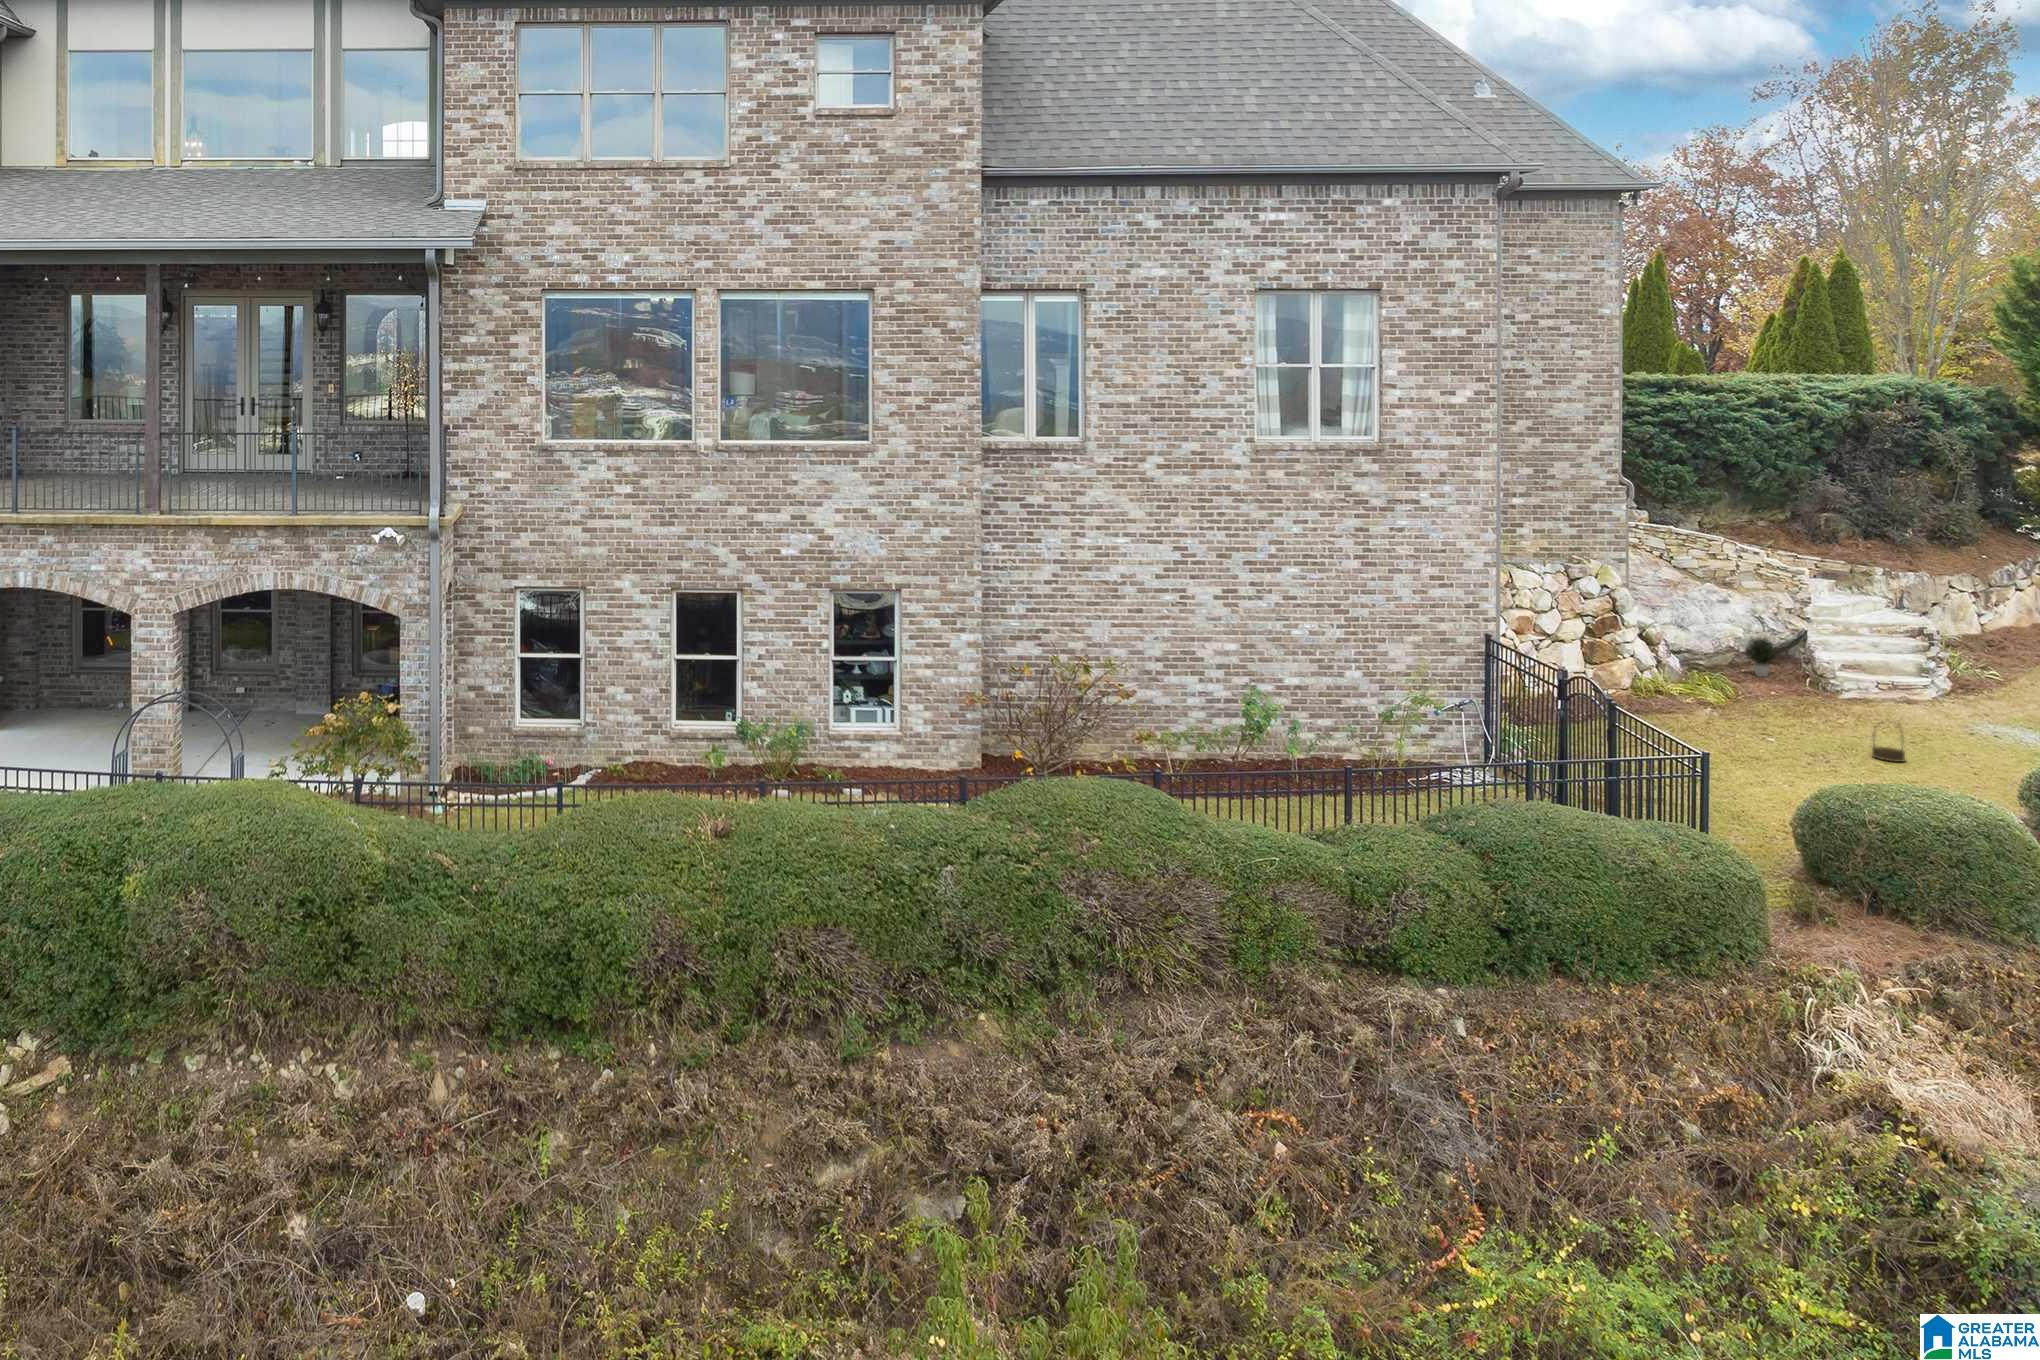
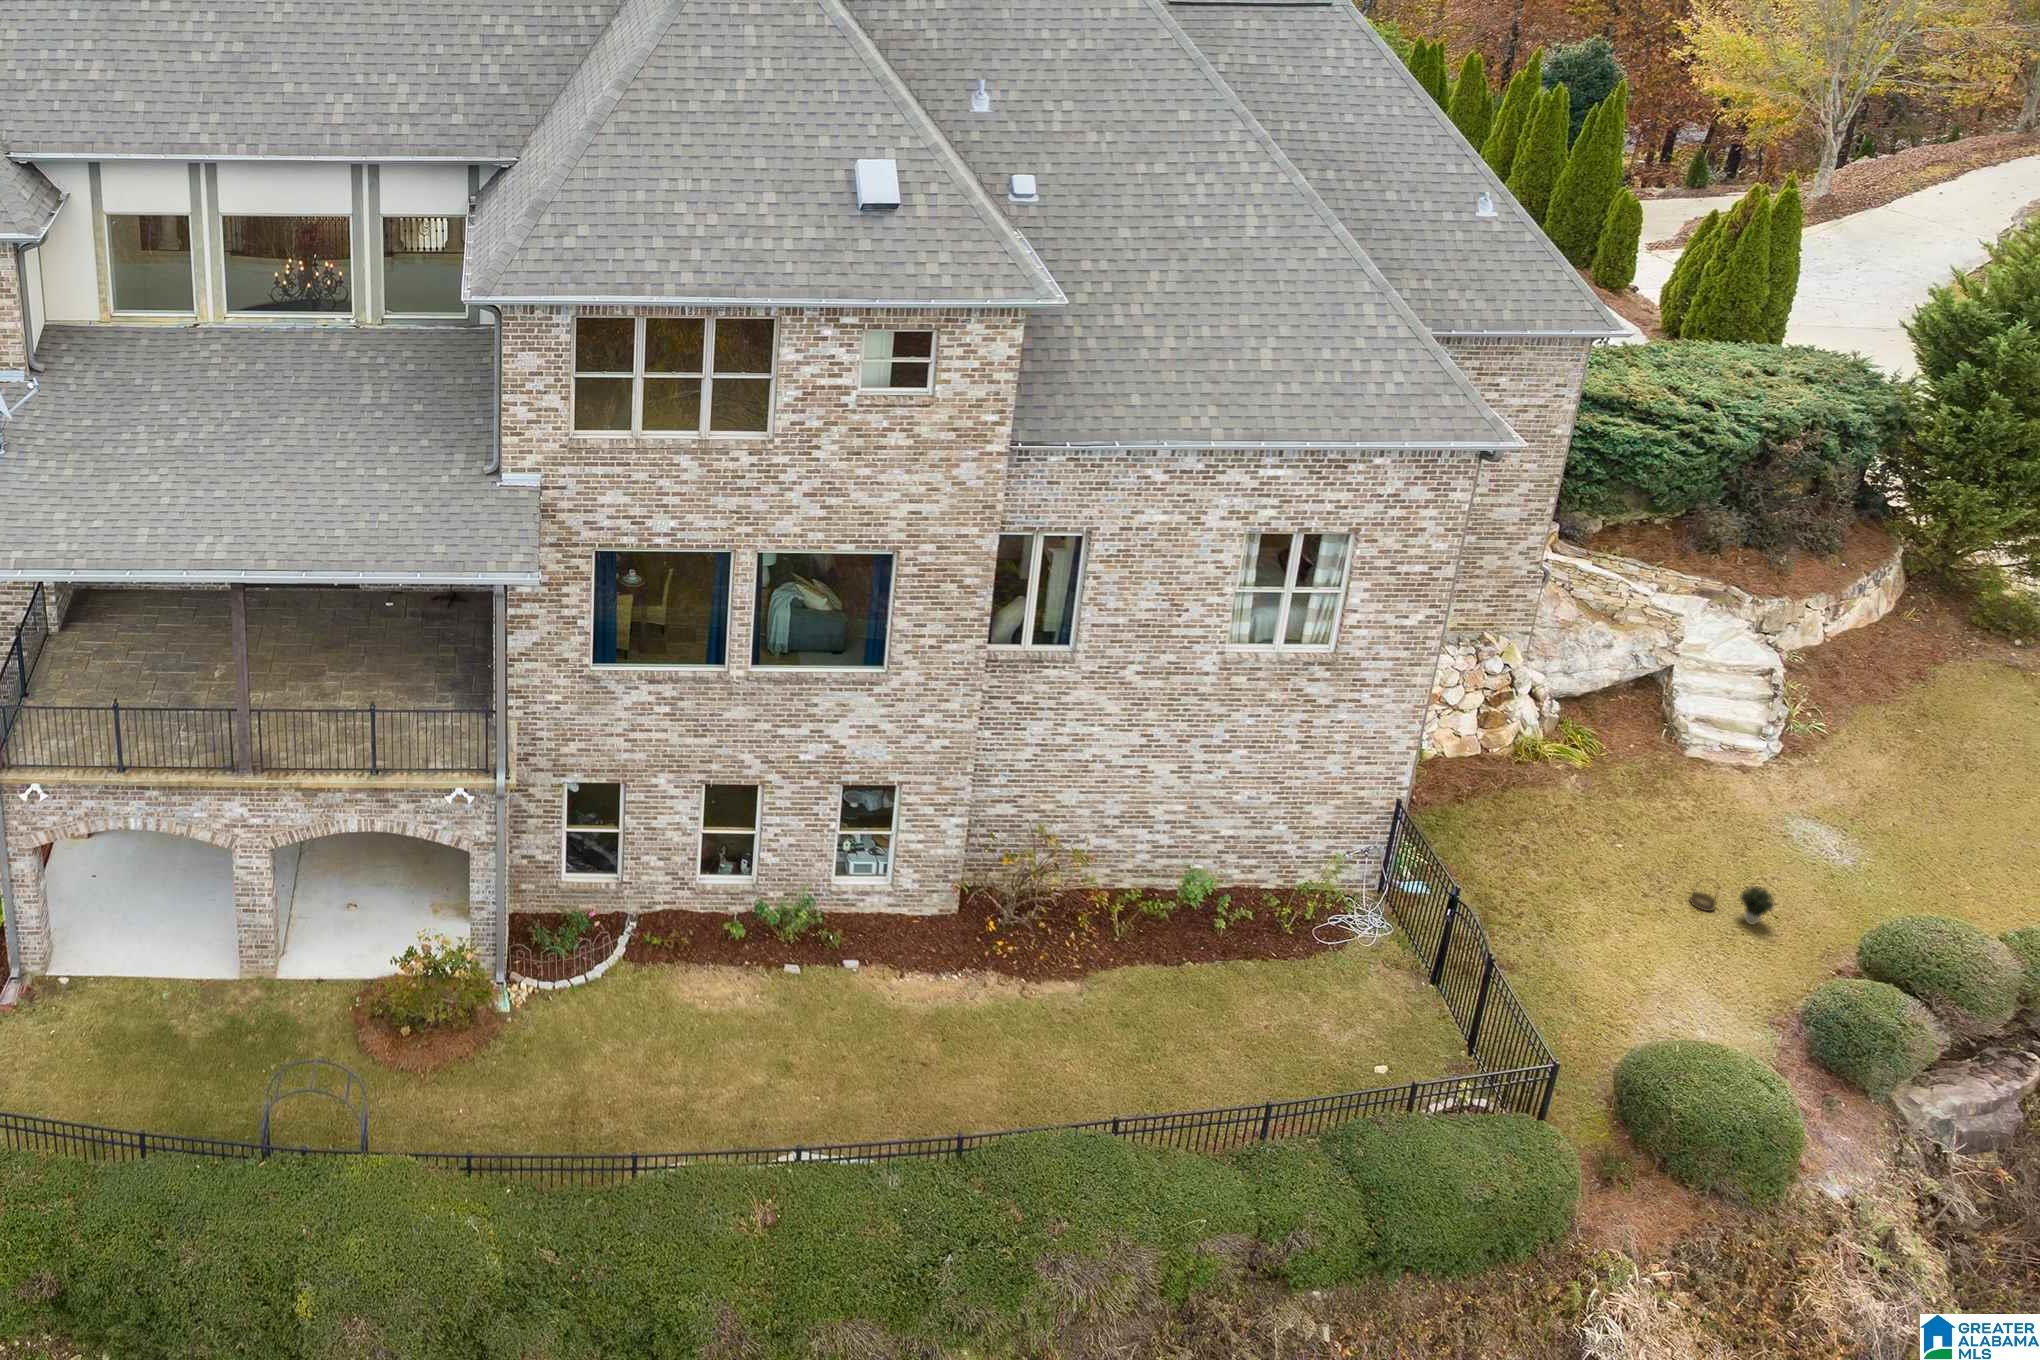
potted plant: present [1745,637,1777,677] -> present [1740,886,1774,925]

